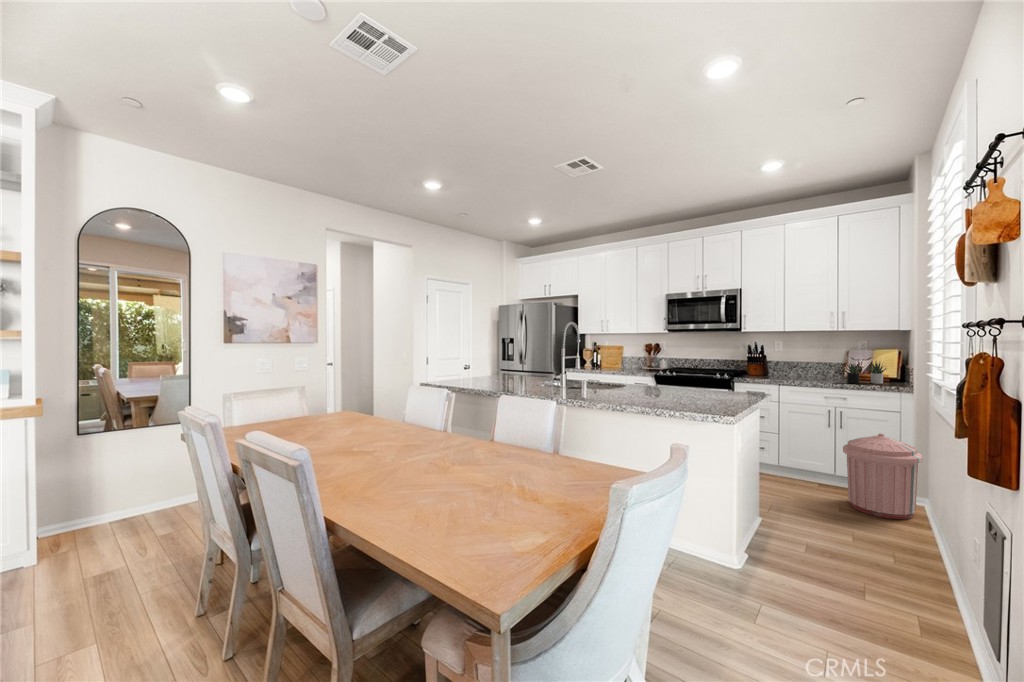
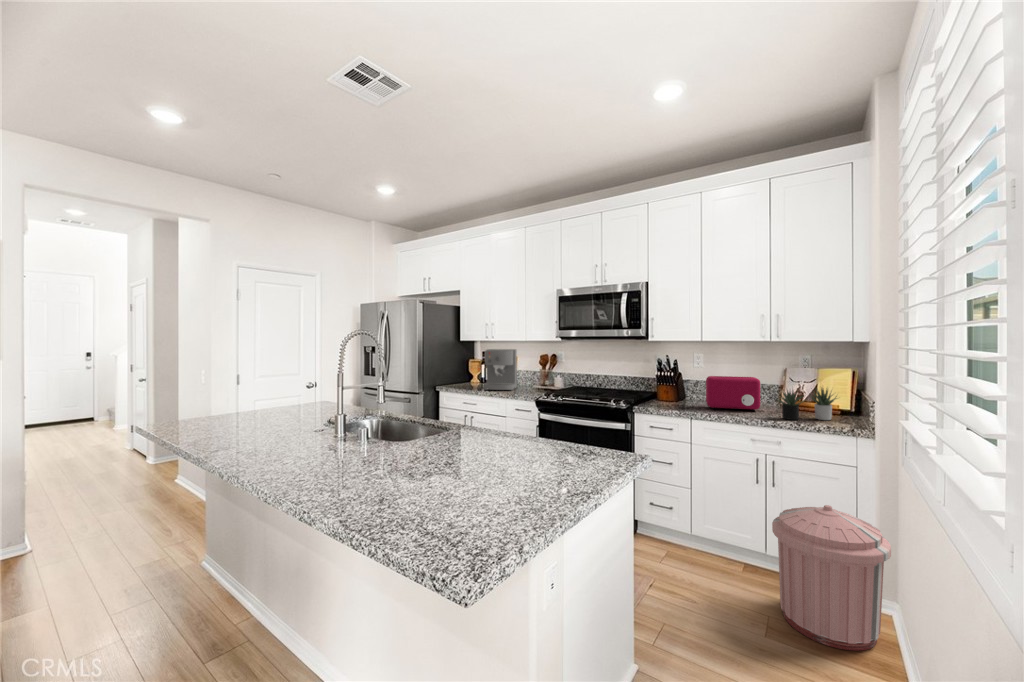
coffee maker: none [607,340,630,371] -> present [484,349,517,390]
toaster: none [789,356,830,380] -> present [706,376,760,411]

